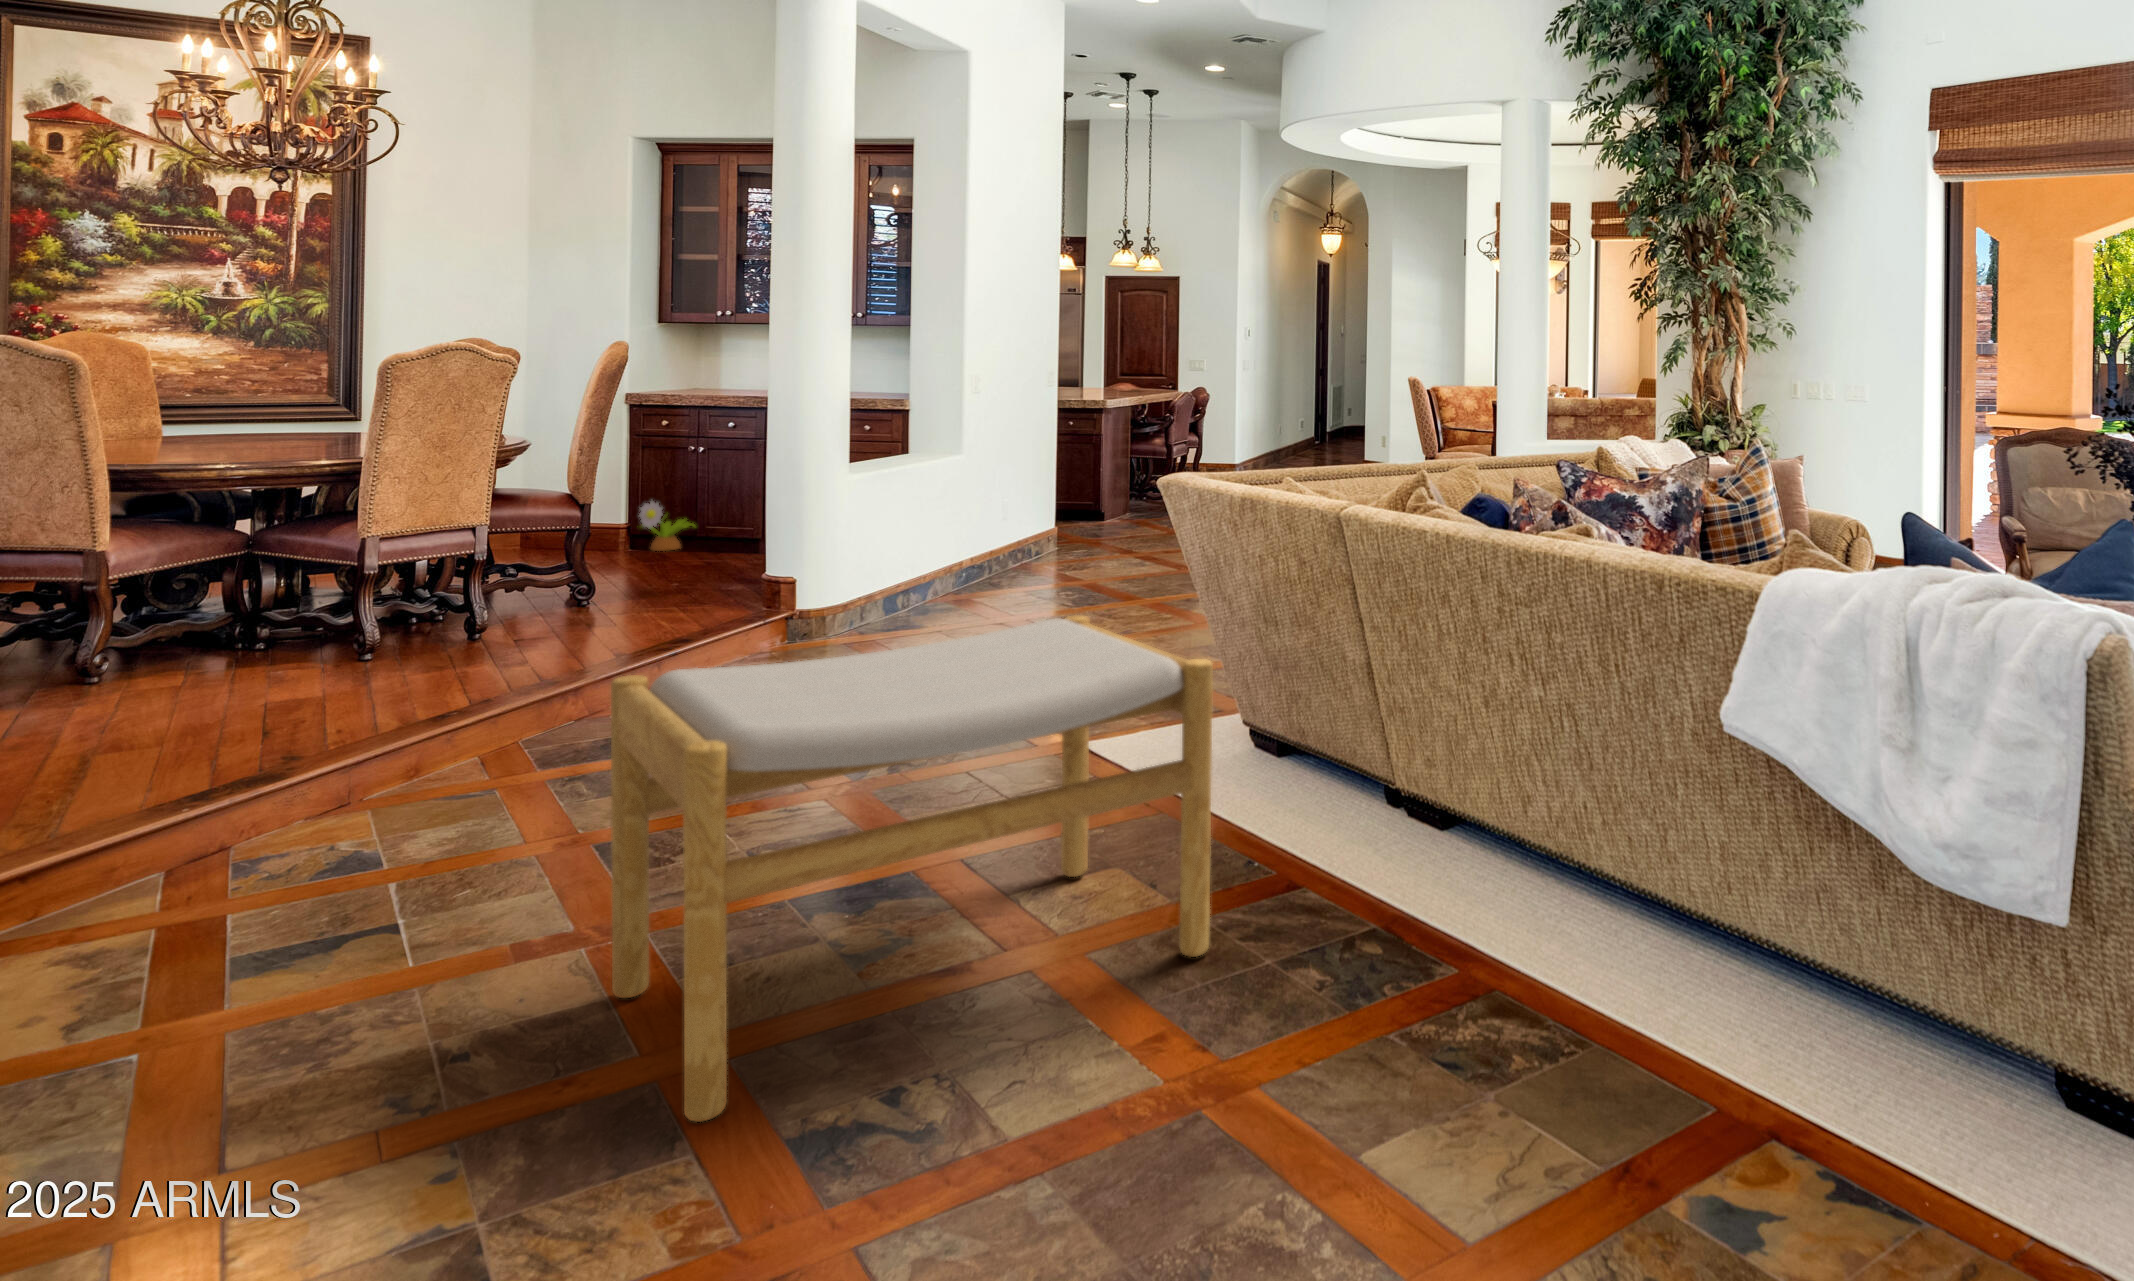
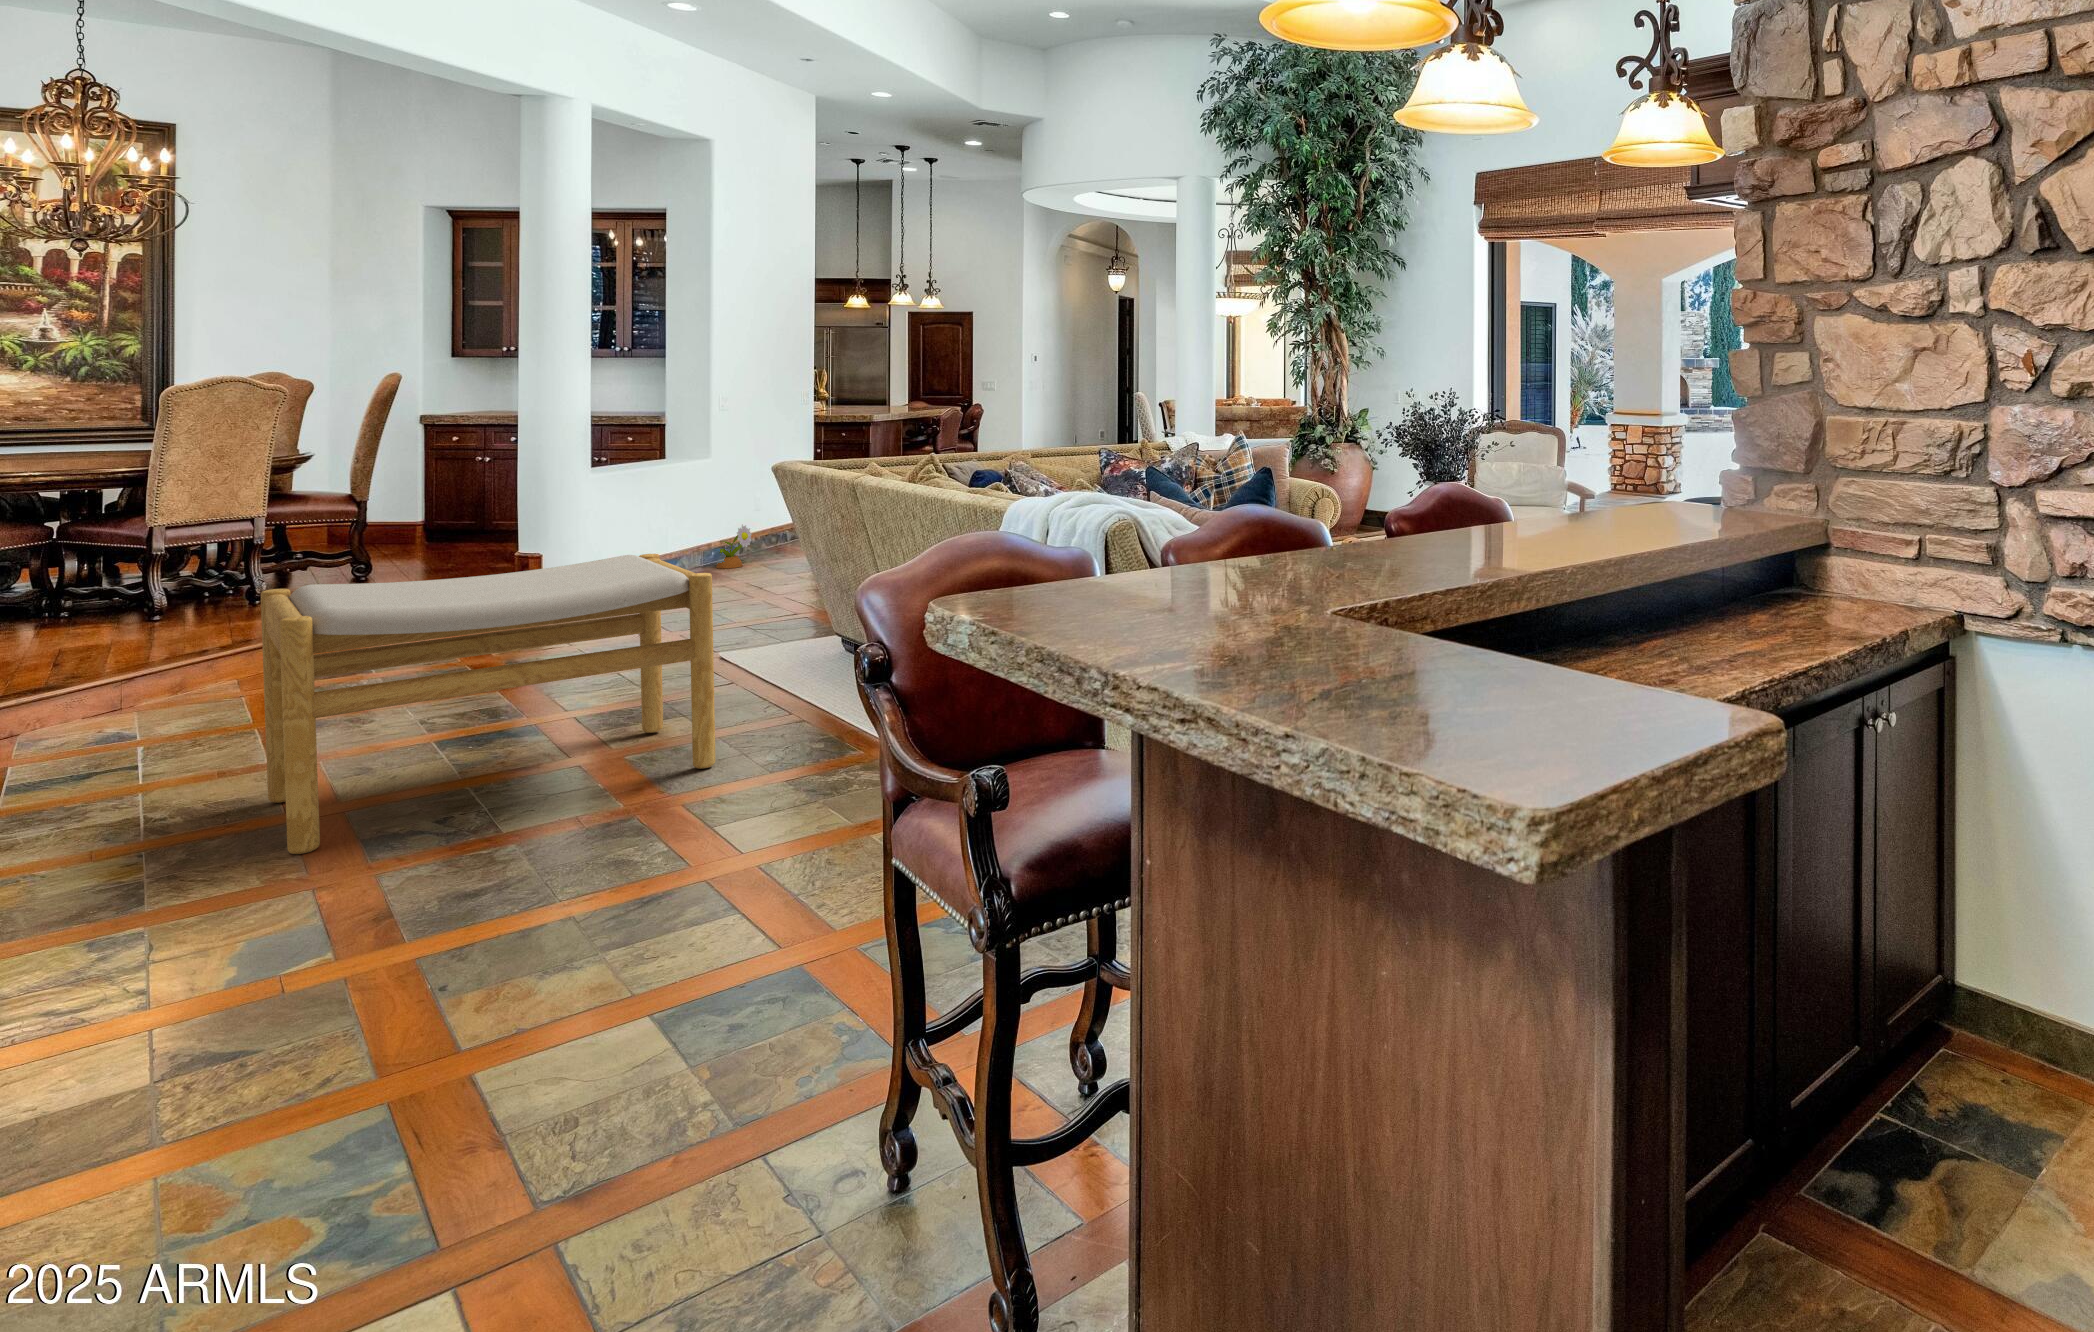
decorative plant: present [640,501,694,551] -> present [716,525,752,568]

